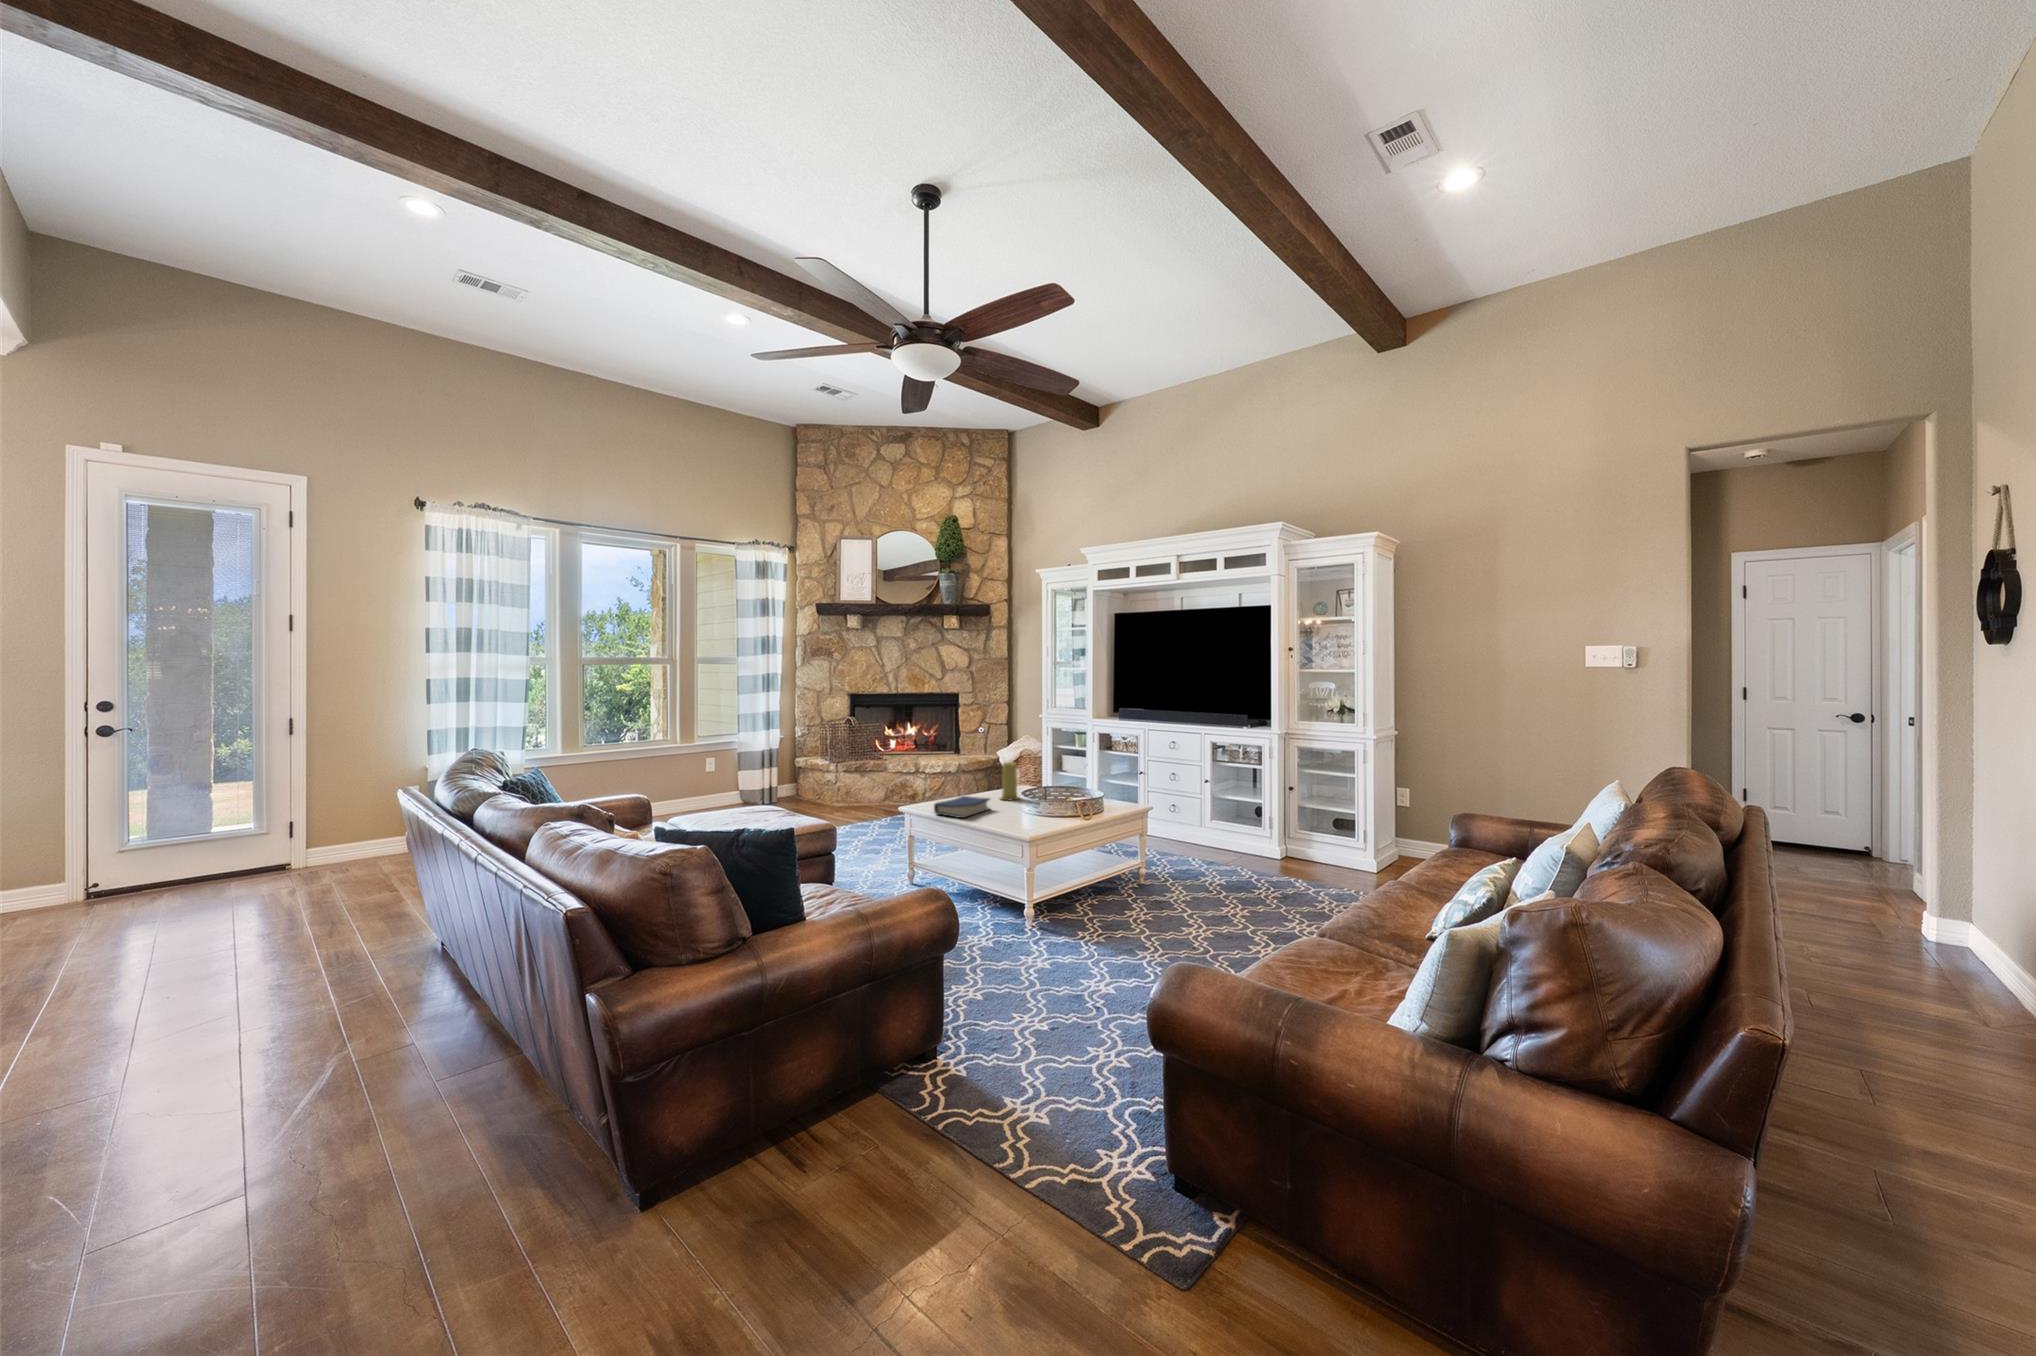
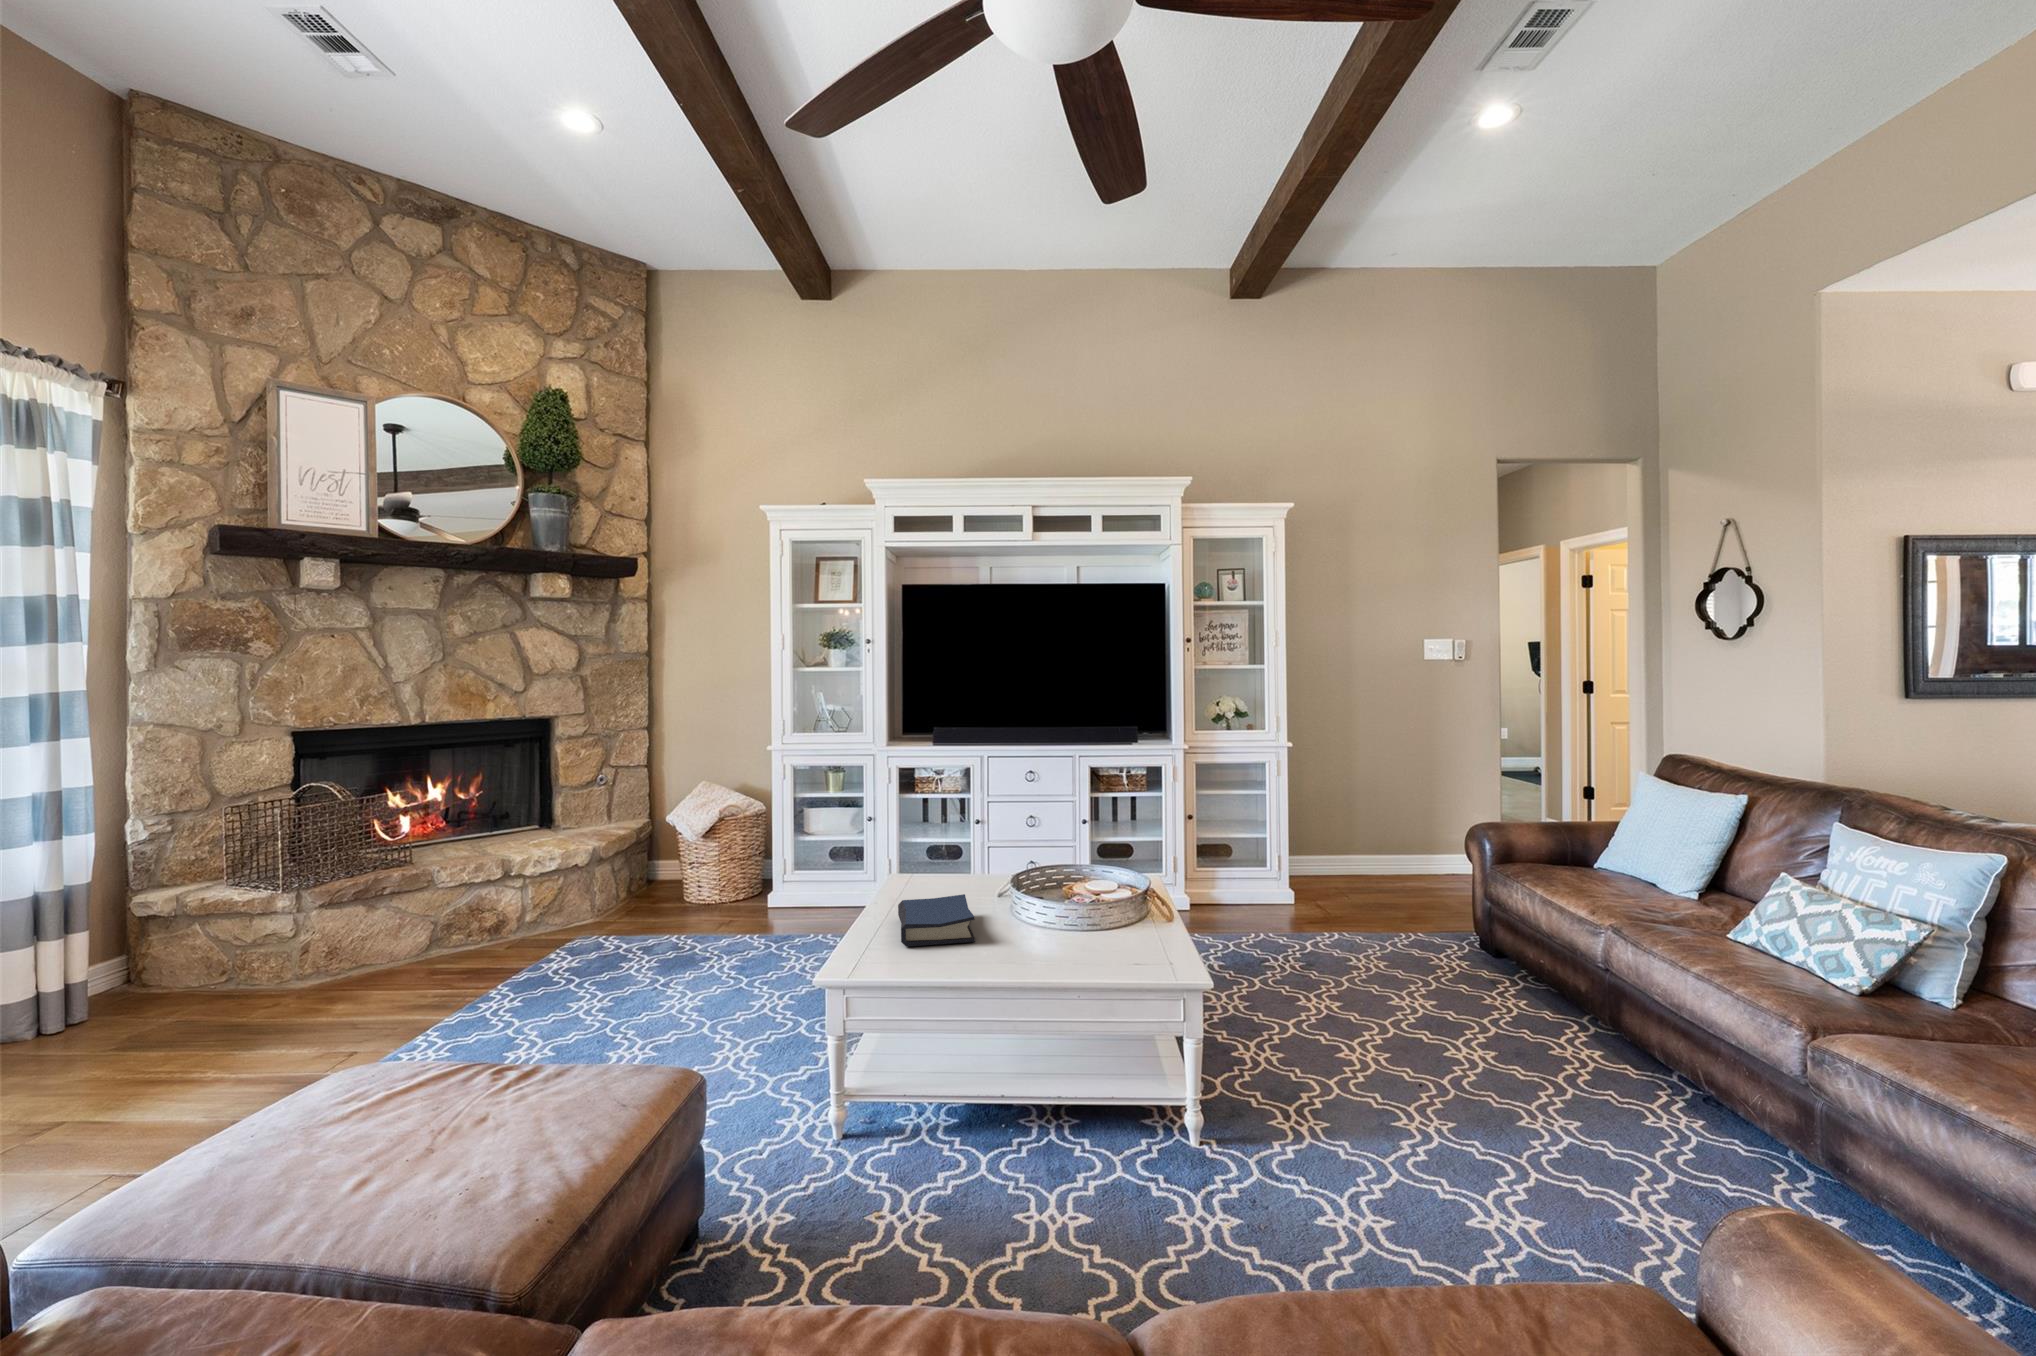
candle: present [1000,762,1019,800] -> none [921,825,957,895]

